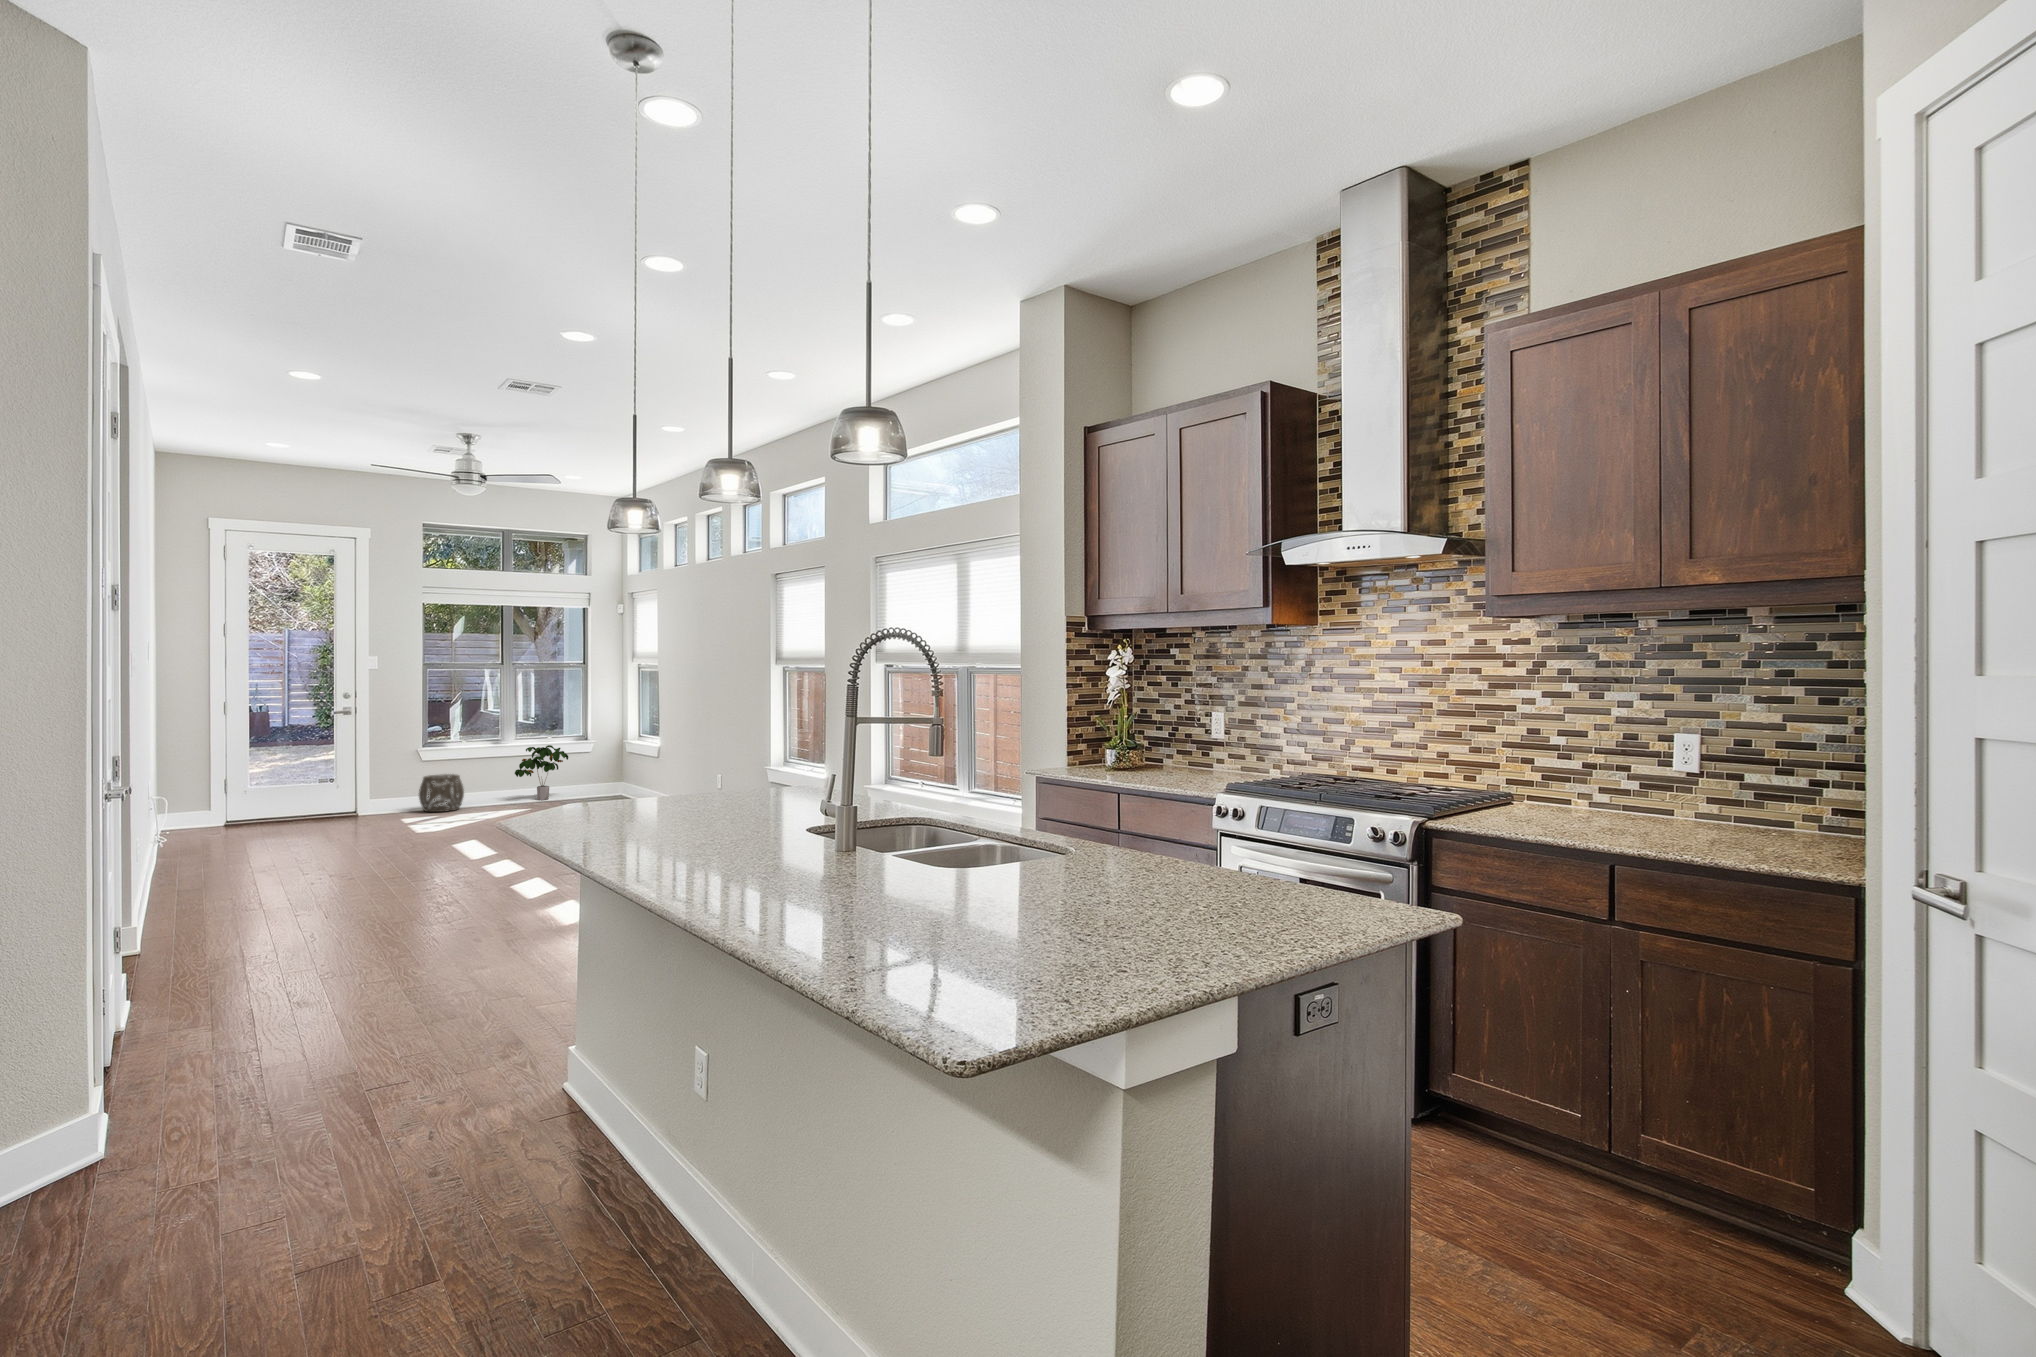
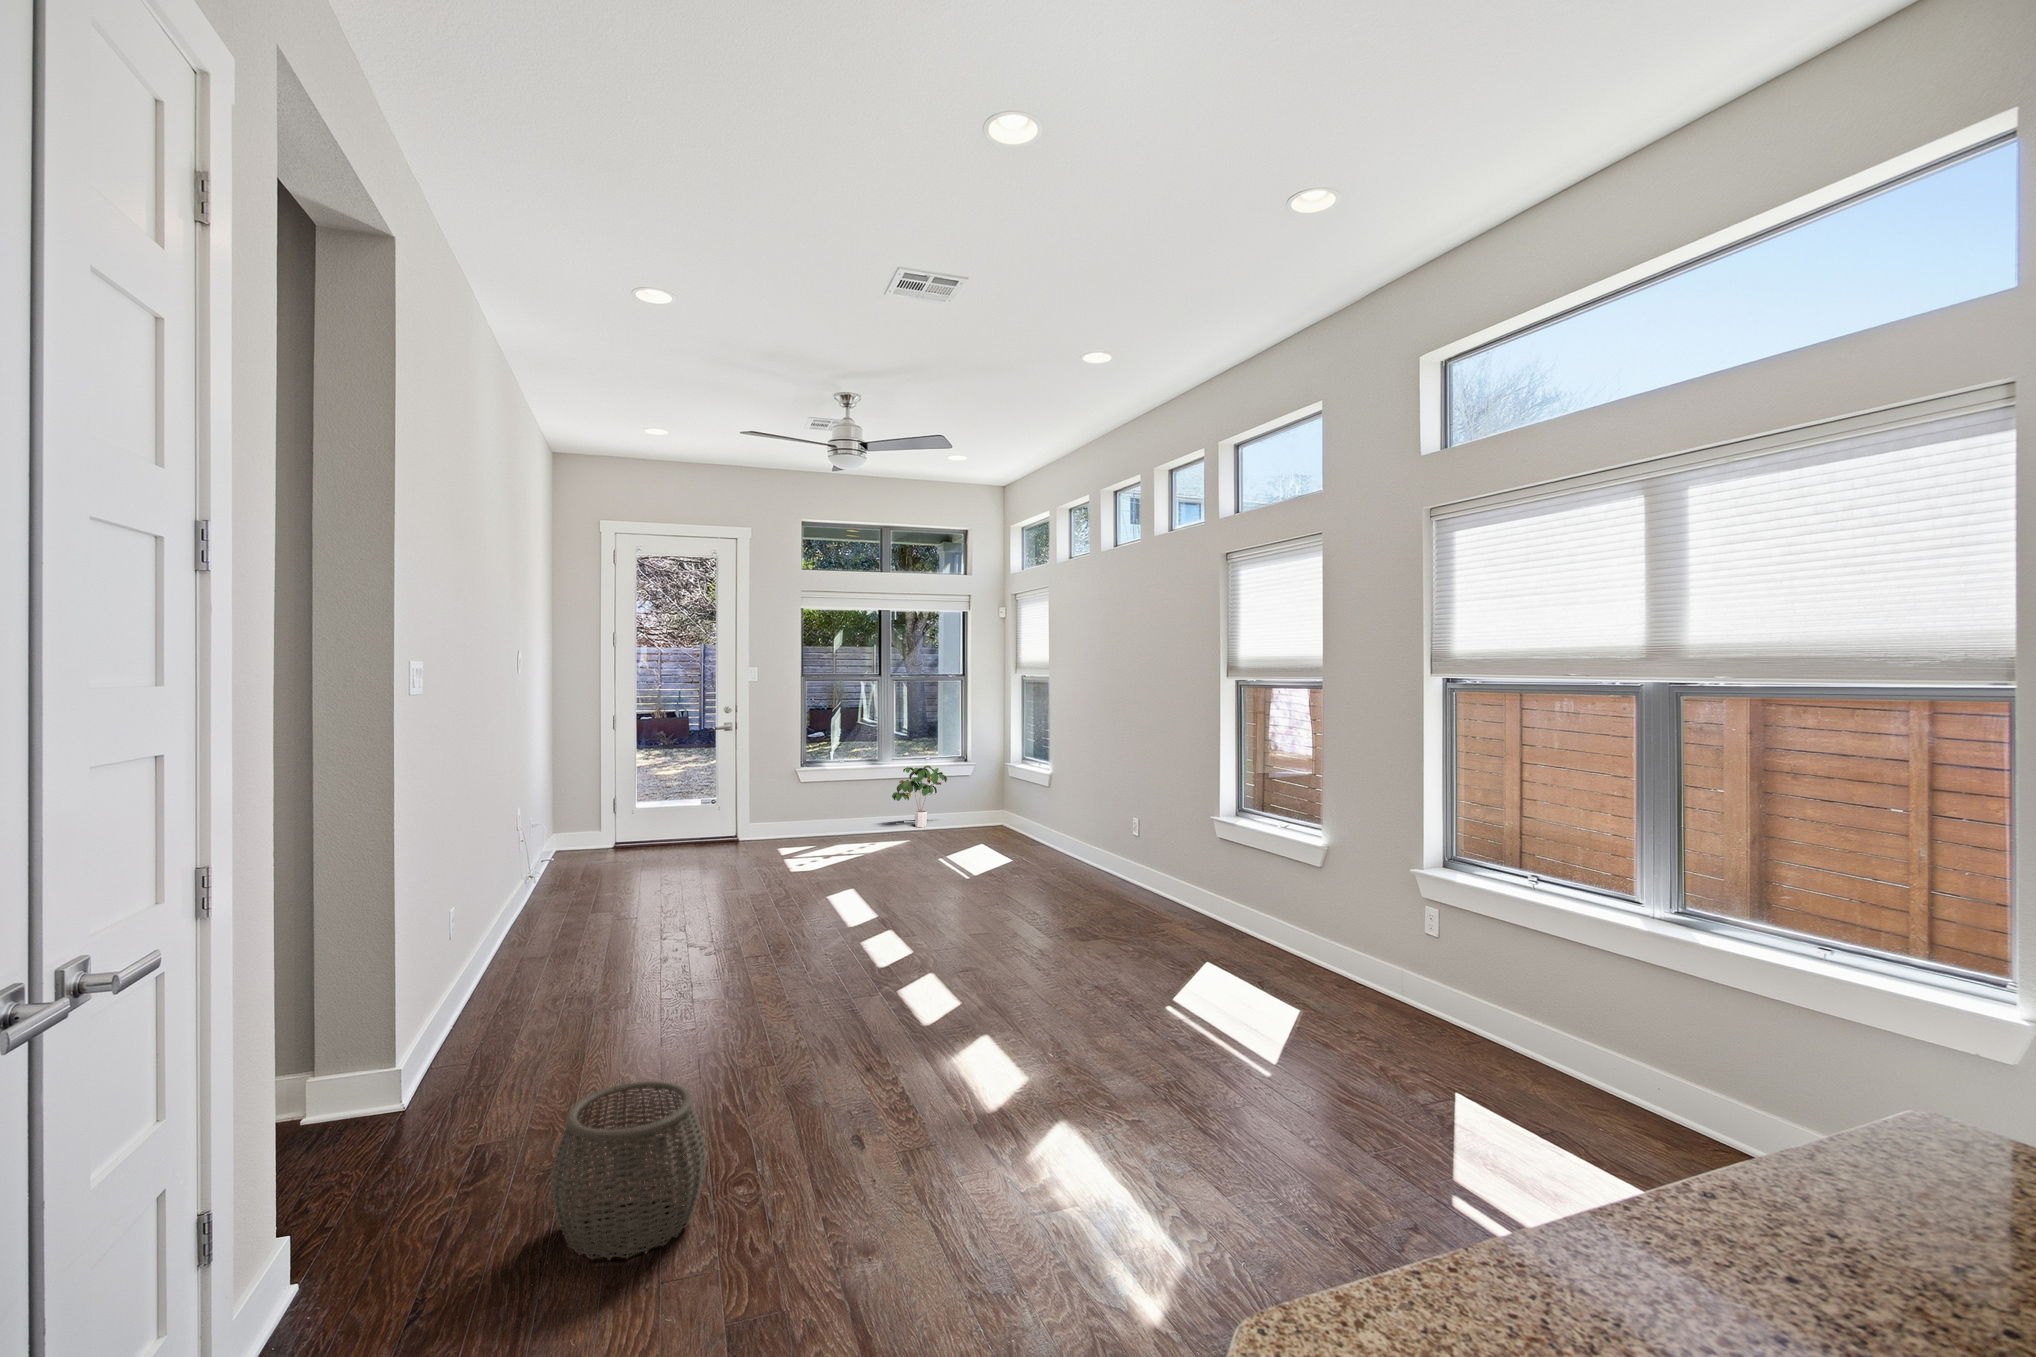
woven basket: present [419,774,464,812] -> present [551,1081,706,1260]

